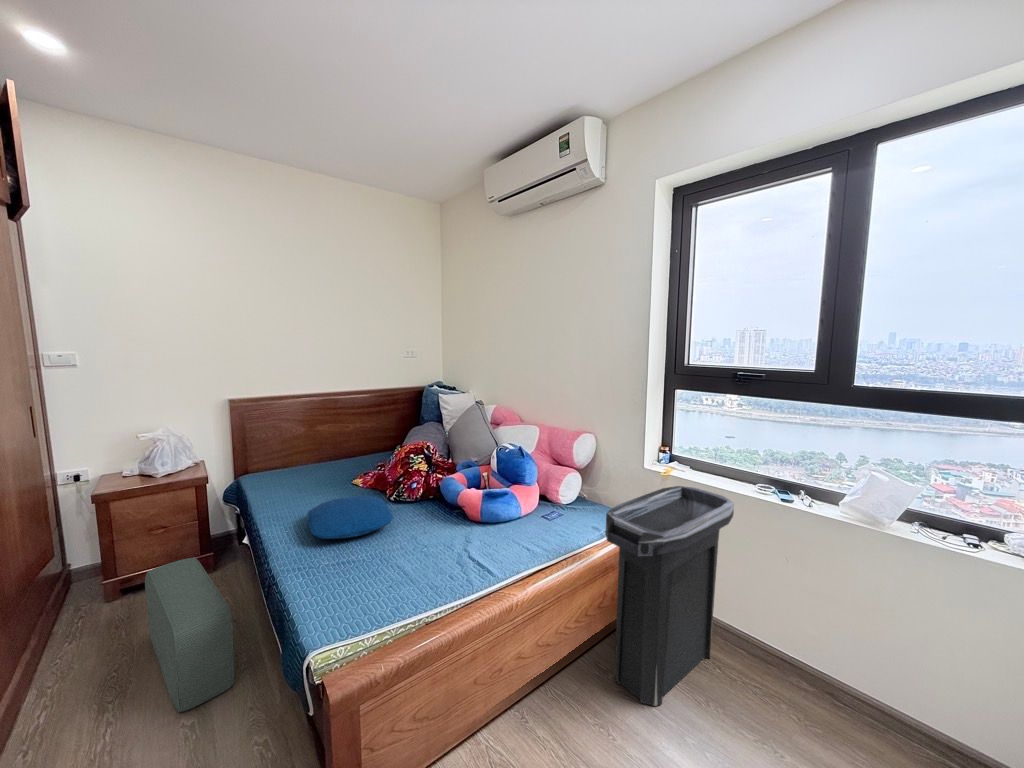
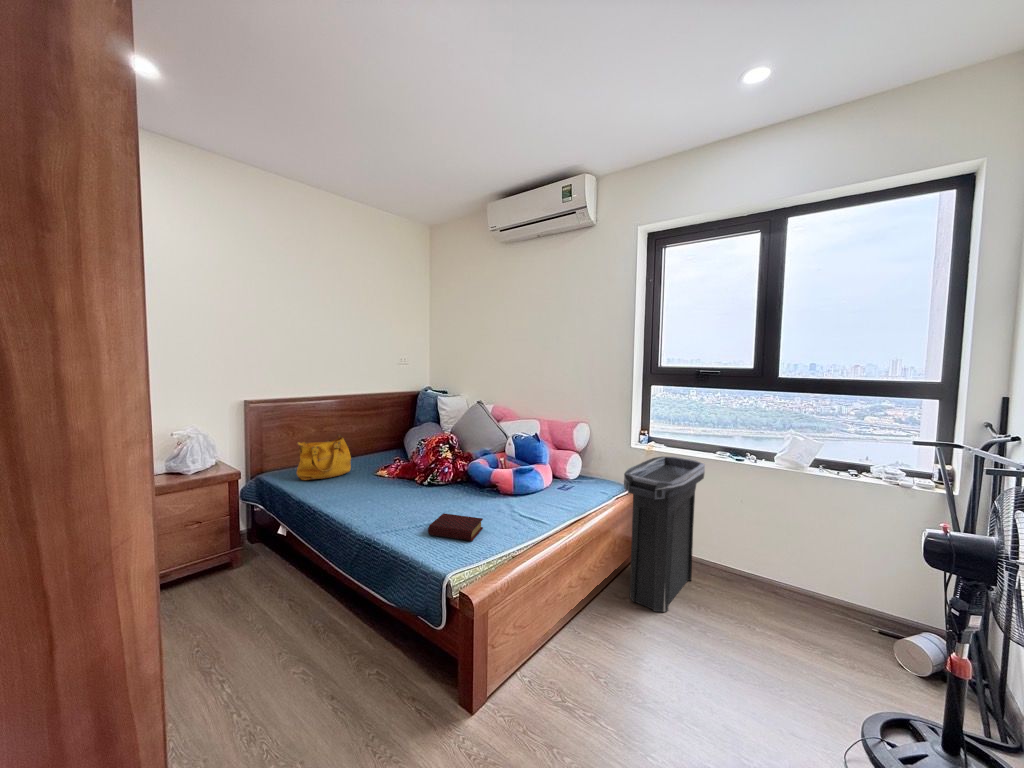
handbag: none [261,437,324,487] -> present [297,435,351,480]
pillow: present [307,496,393,539] -> none [367,479,445,512]
book: none [339,548,413,592] -> present [428,513,483,541]
pouf: present [145,557,234,713] -> none [221,541,330,662]

